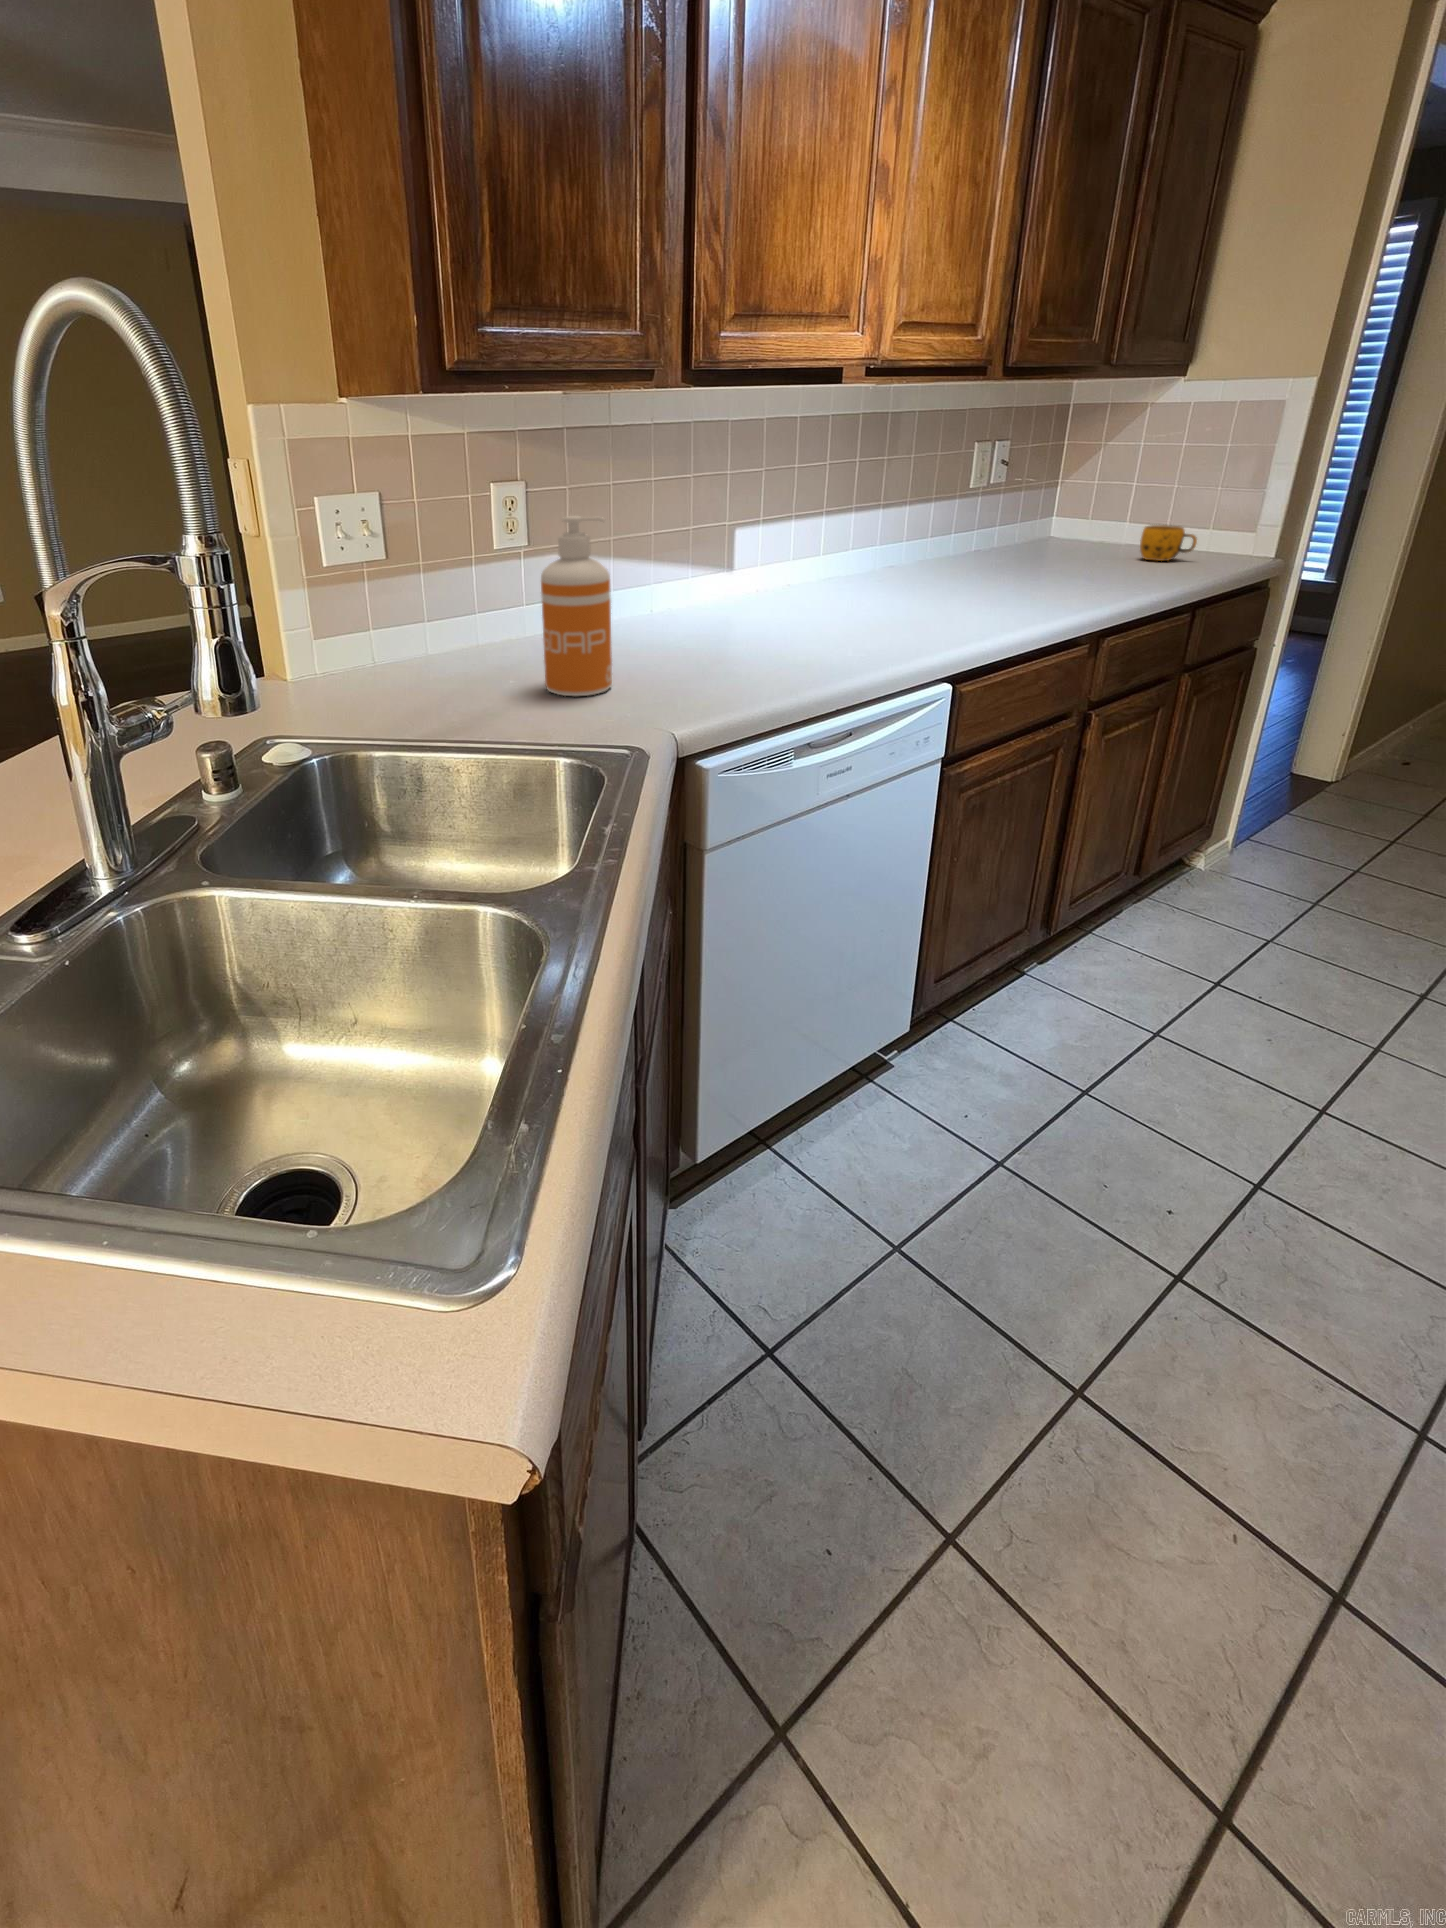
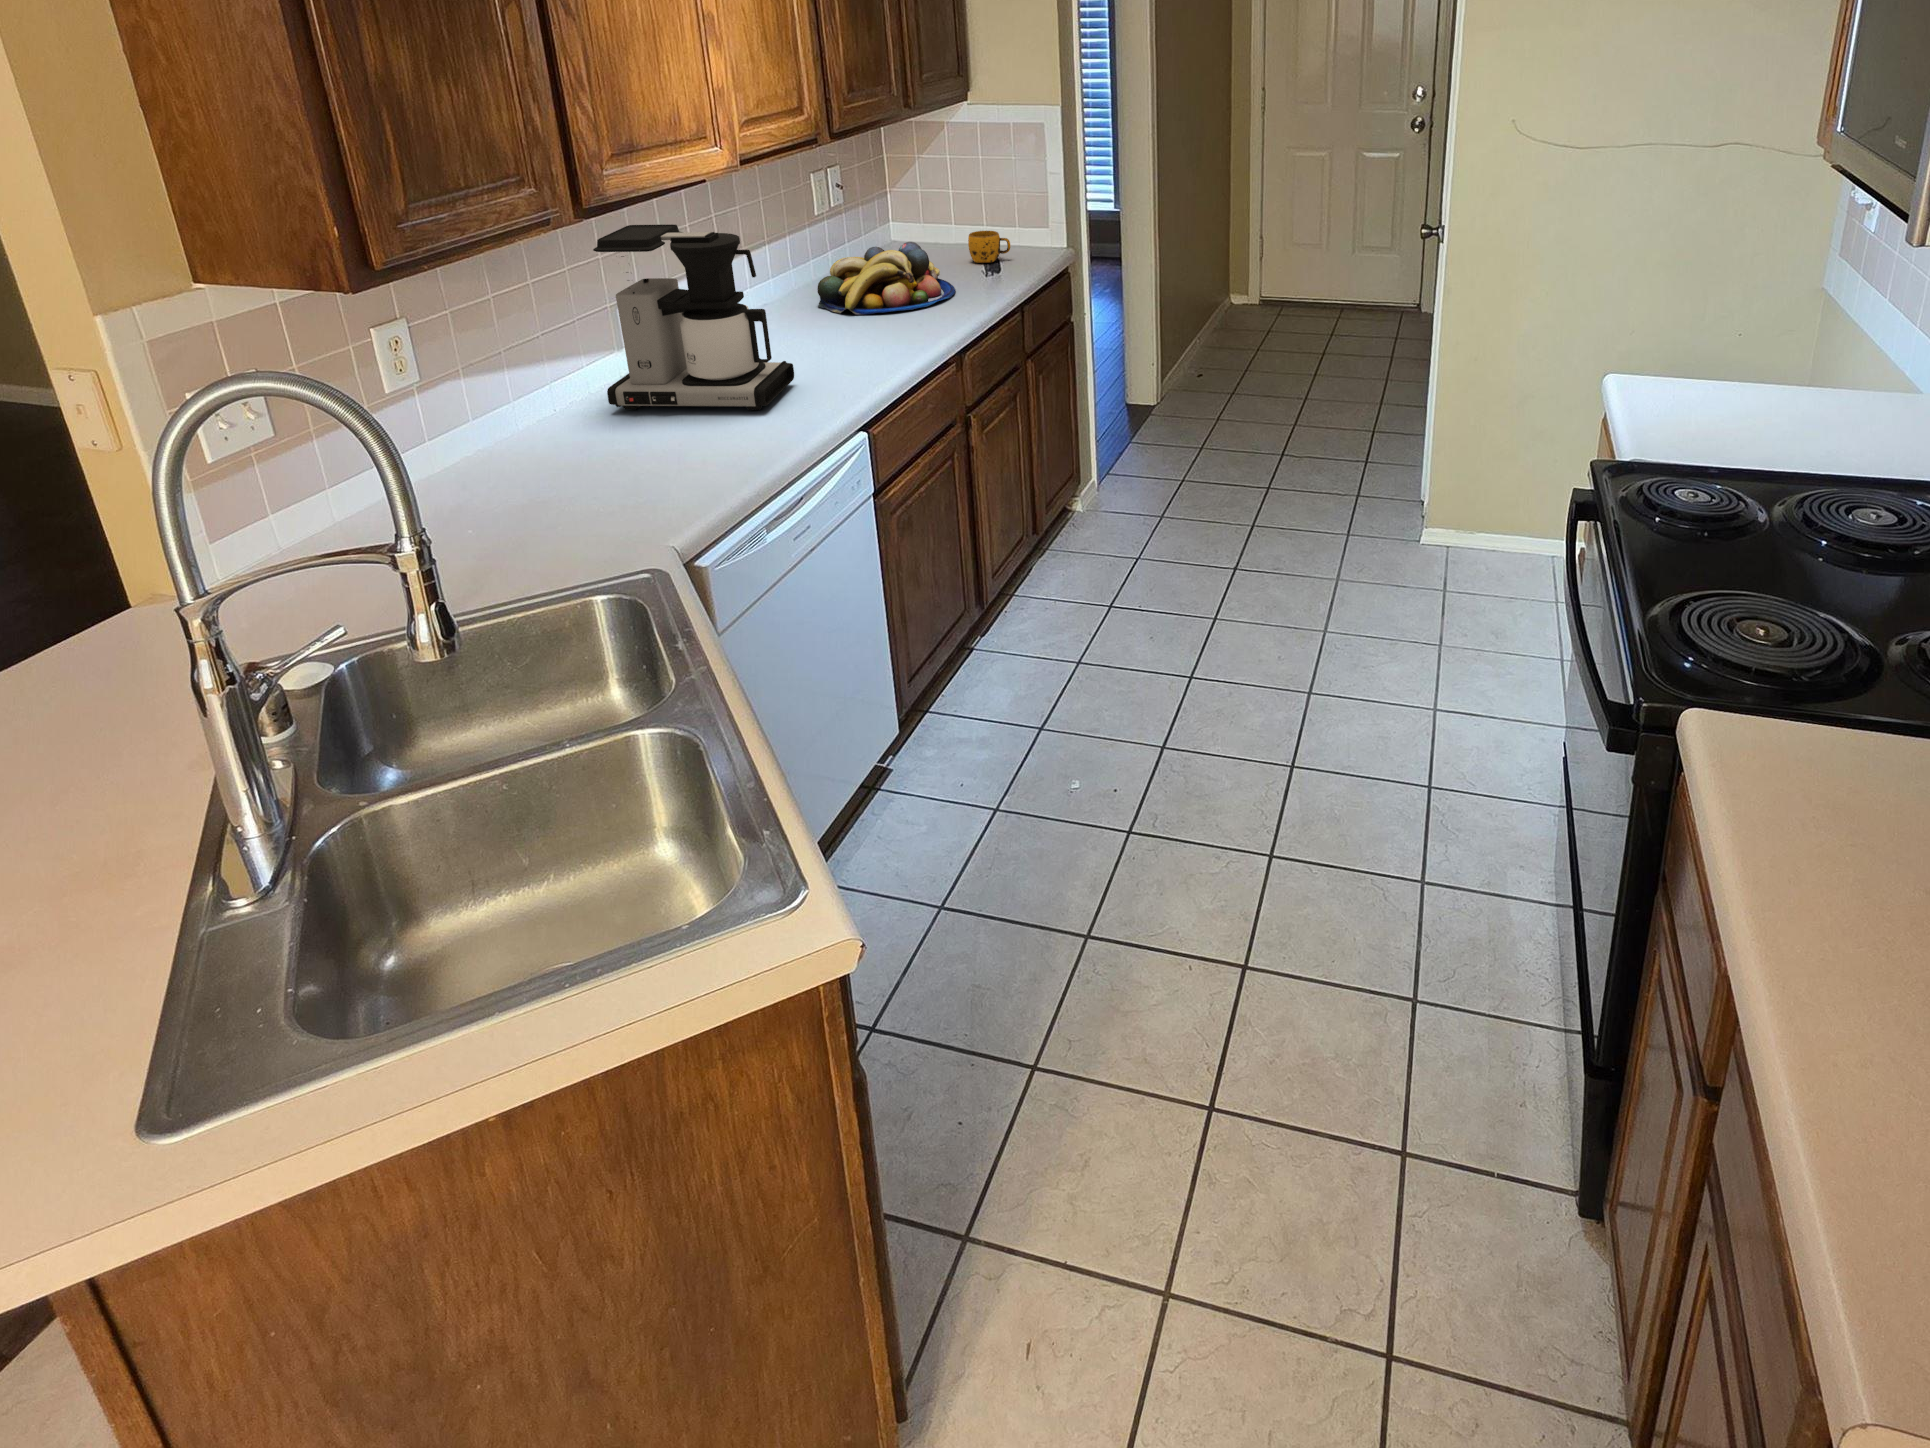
coffee maker: none [695,430,889,636] -> present [593,224,794,410]
soap dispenser: present [541,516,612,696] -> none [503,374,591,539]
fruit bowl: none [944,518,1112,584] -> present [817,242,955,315]

